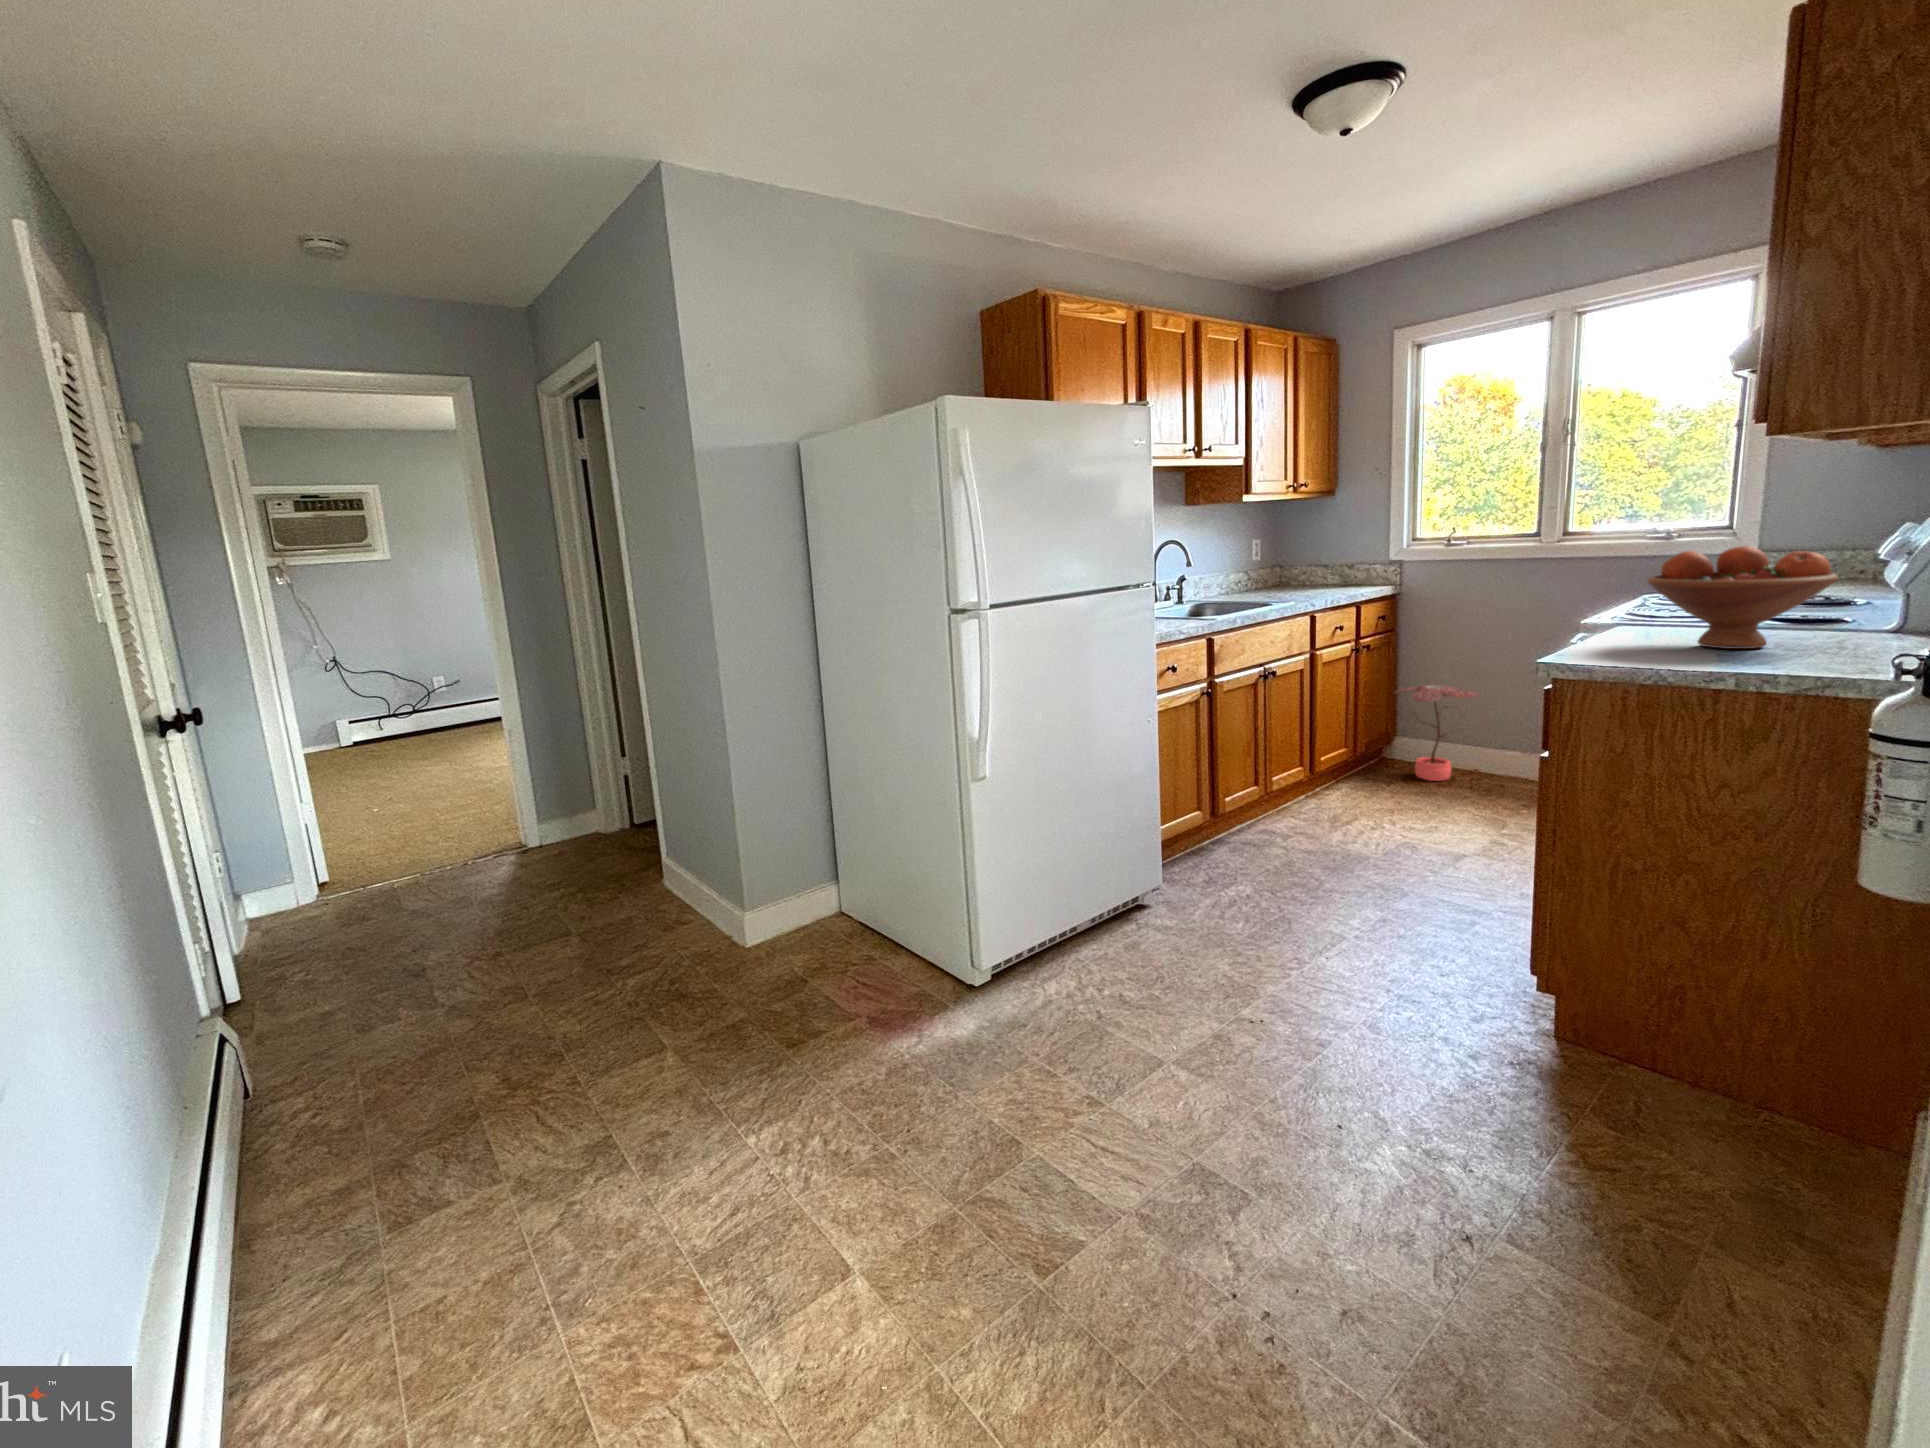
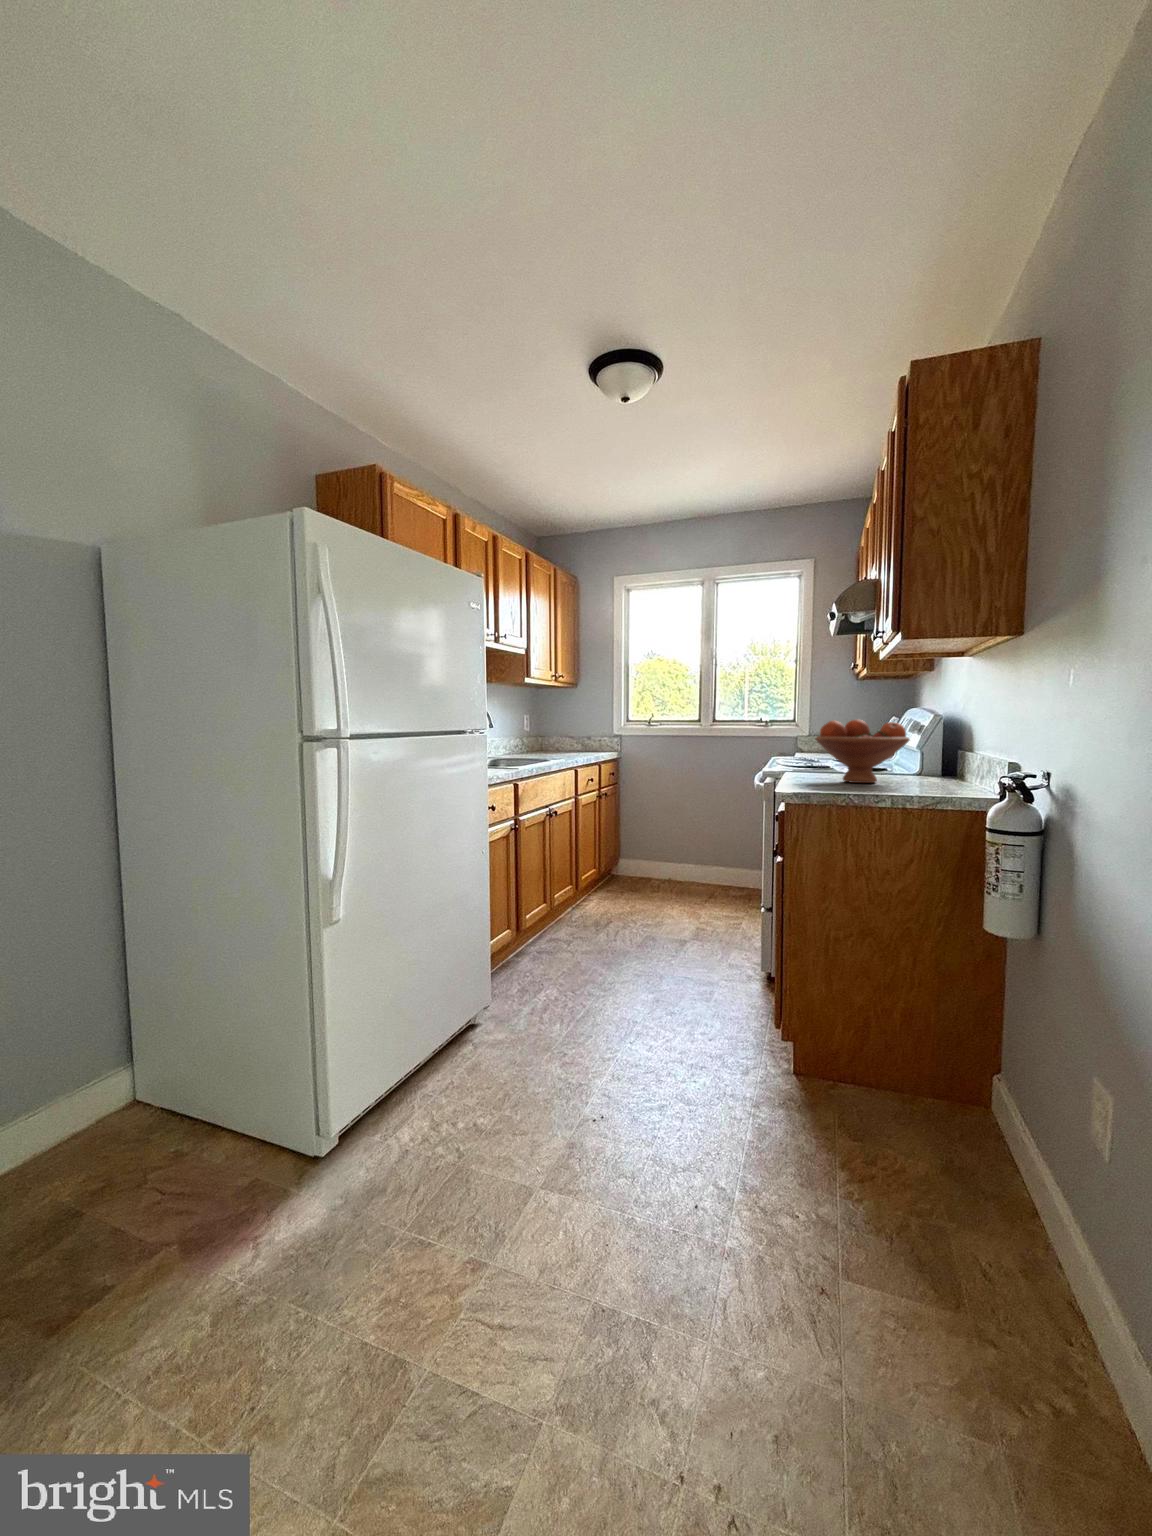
potted plant: present [1396,684,1480,781] -> none [622,820,673,888]

